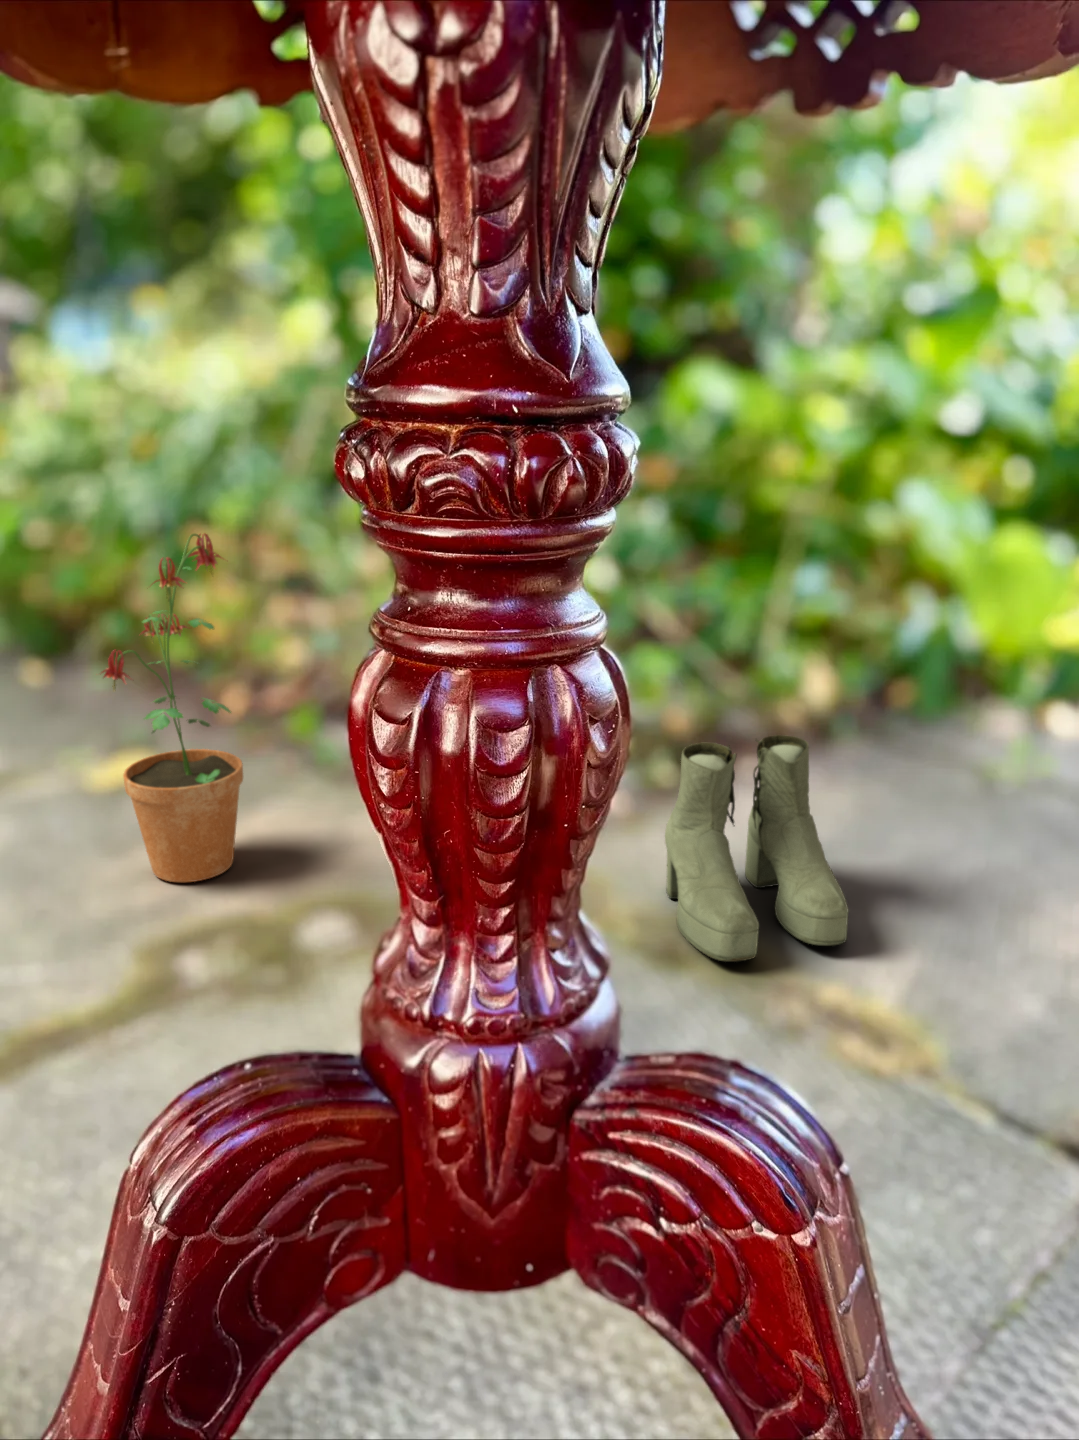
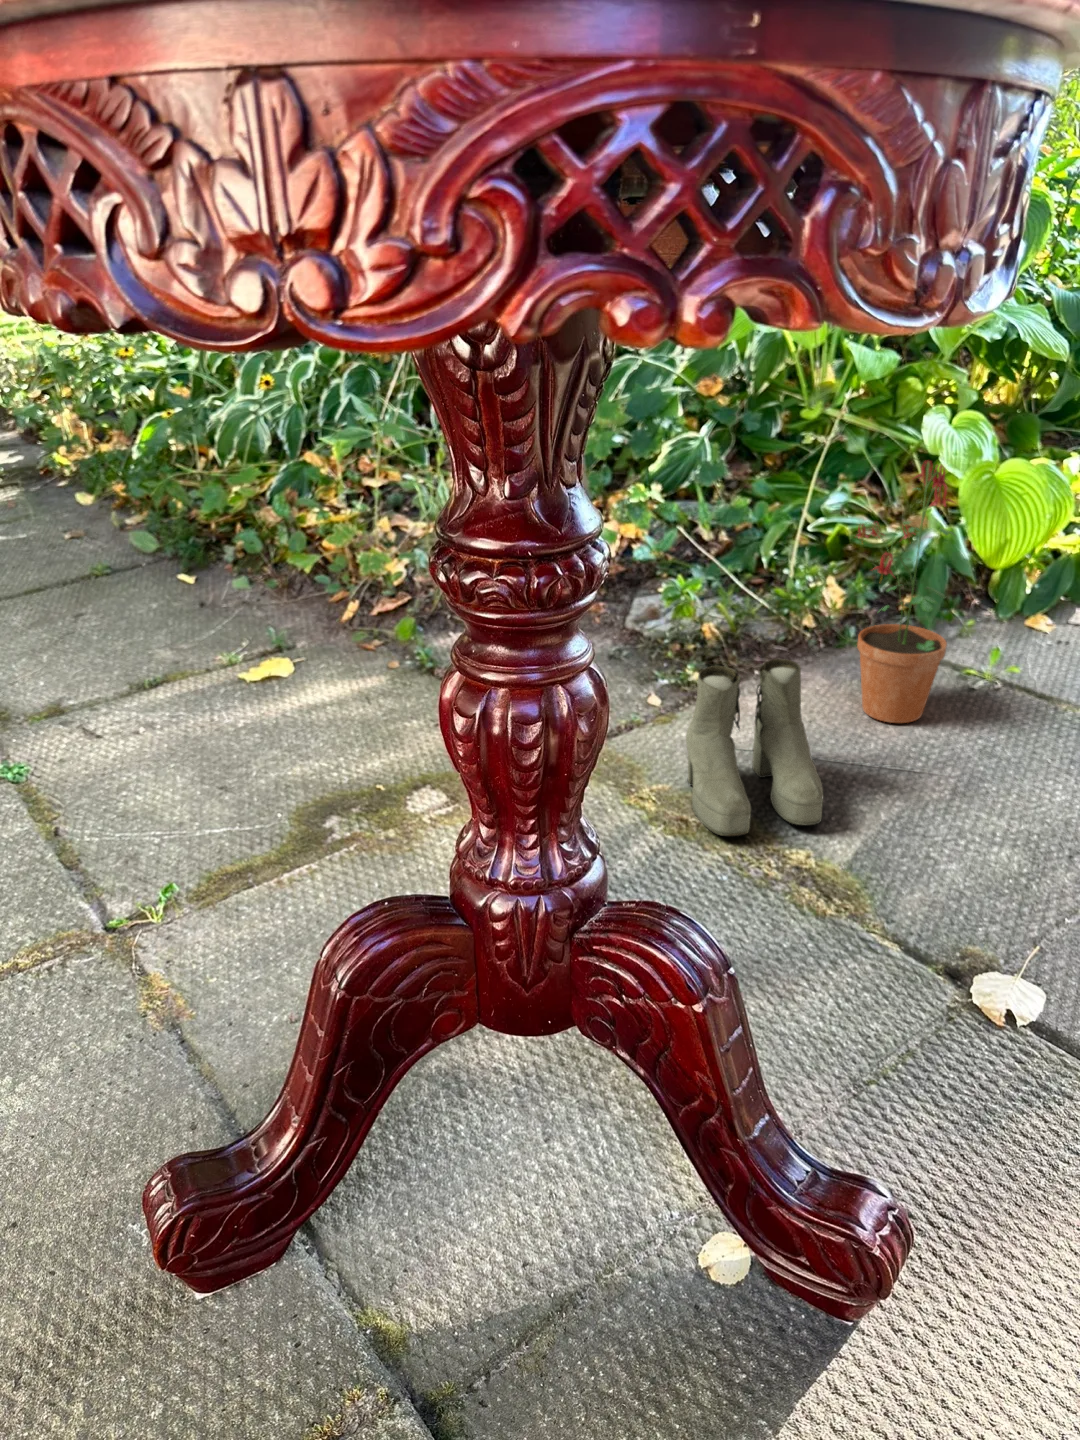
potted plant: present [101,534,243,882] -> present [857,461,954,723]

